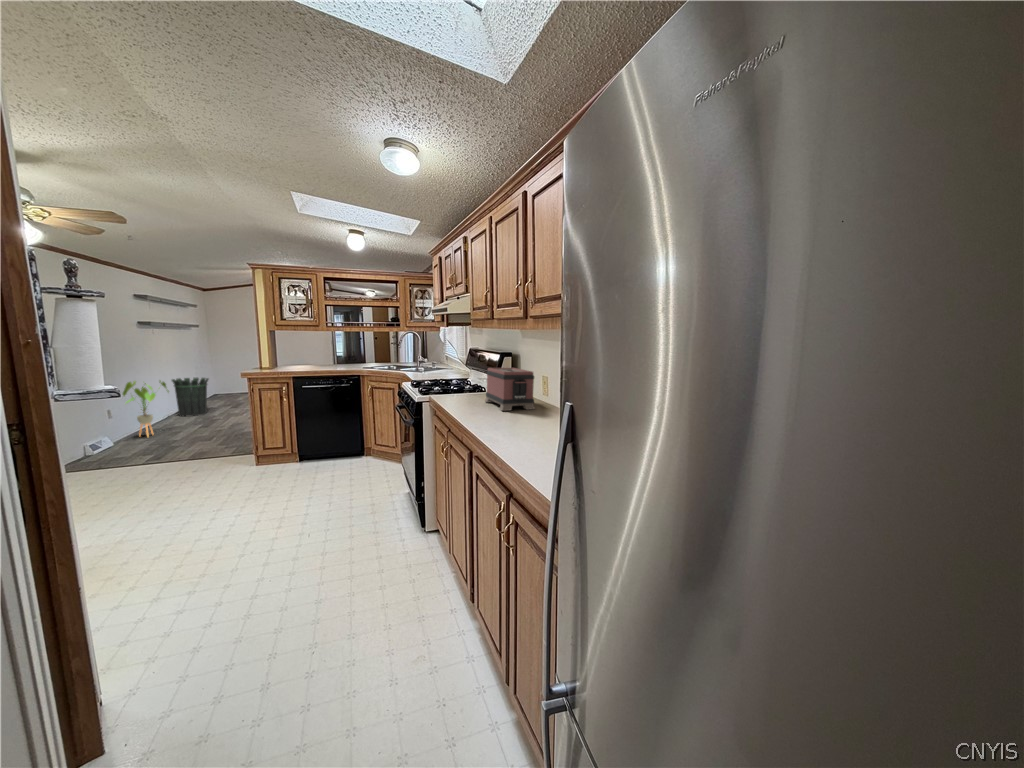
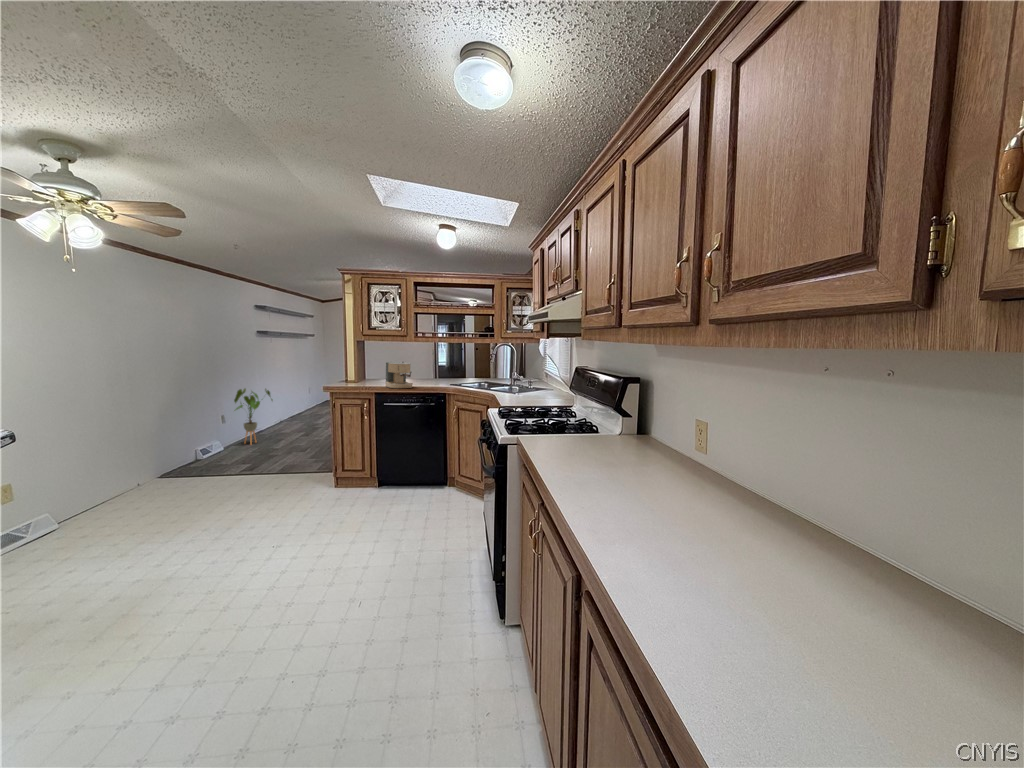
coffee maker: none [301,349,329,372] -> present [385,362,413,388]
toaster: present [485,368,535,411] -> none [598,401,687,477]
waste bin: present [172,378,208,416] -> none [280,386,312,425]

